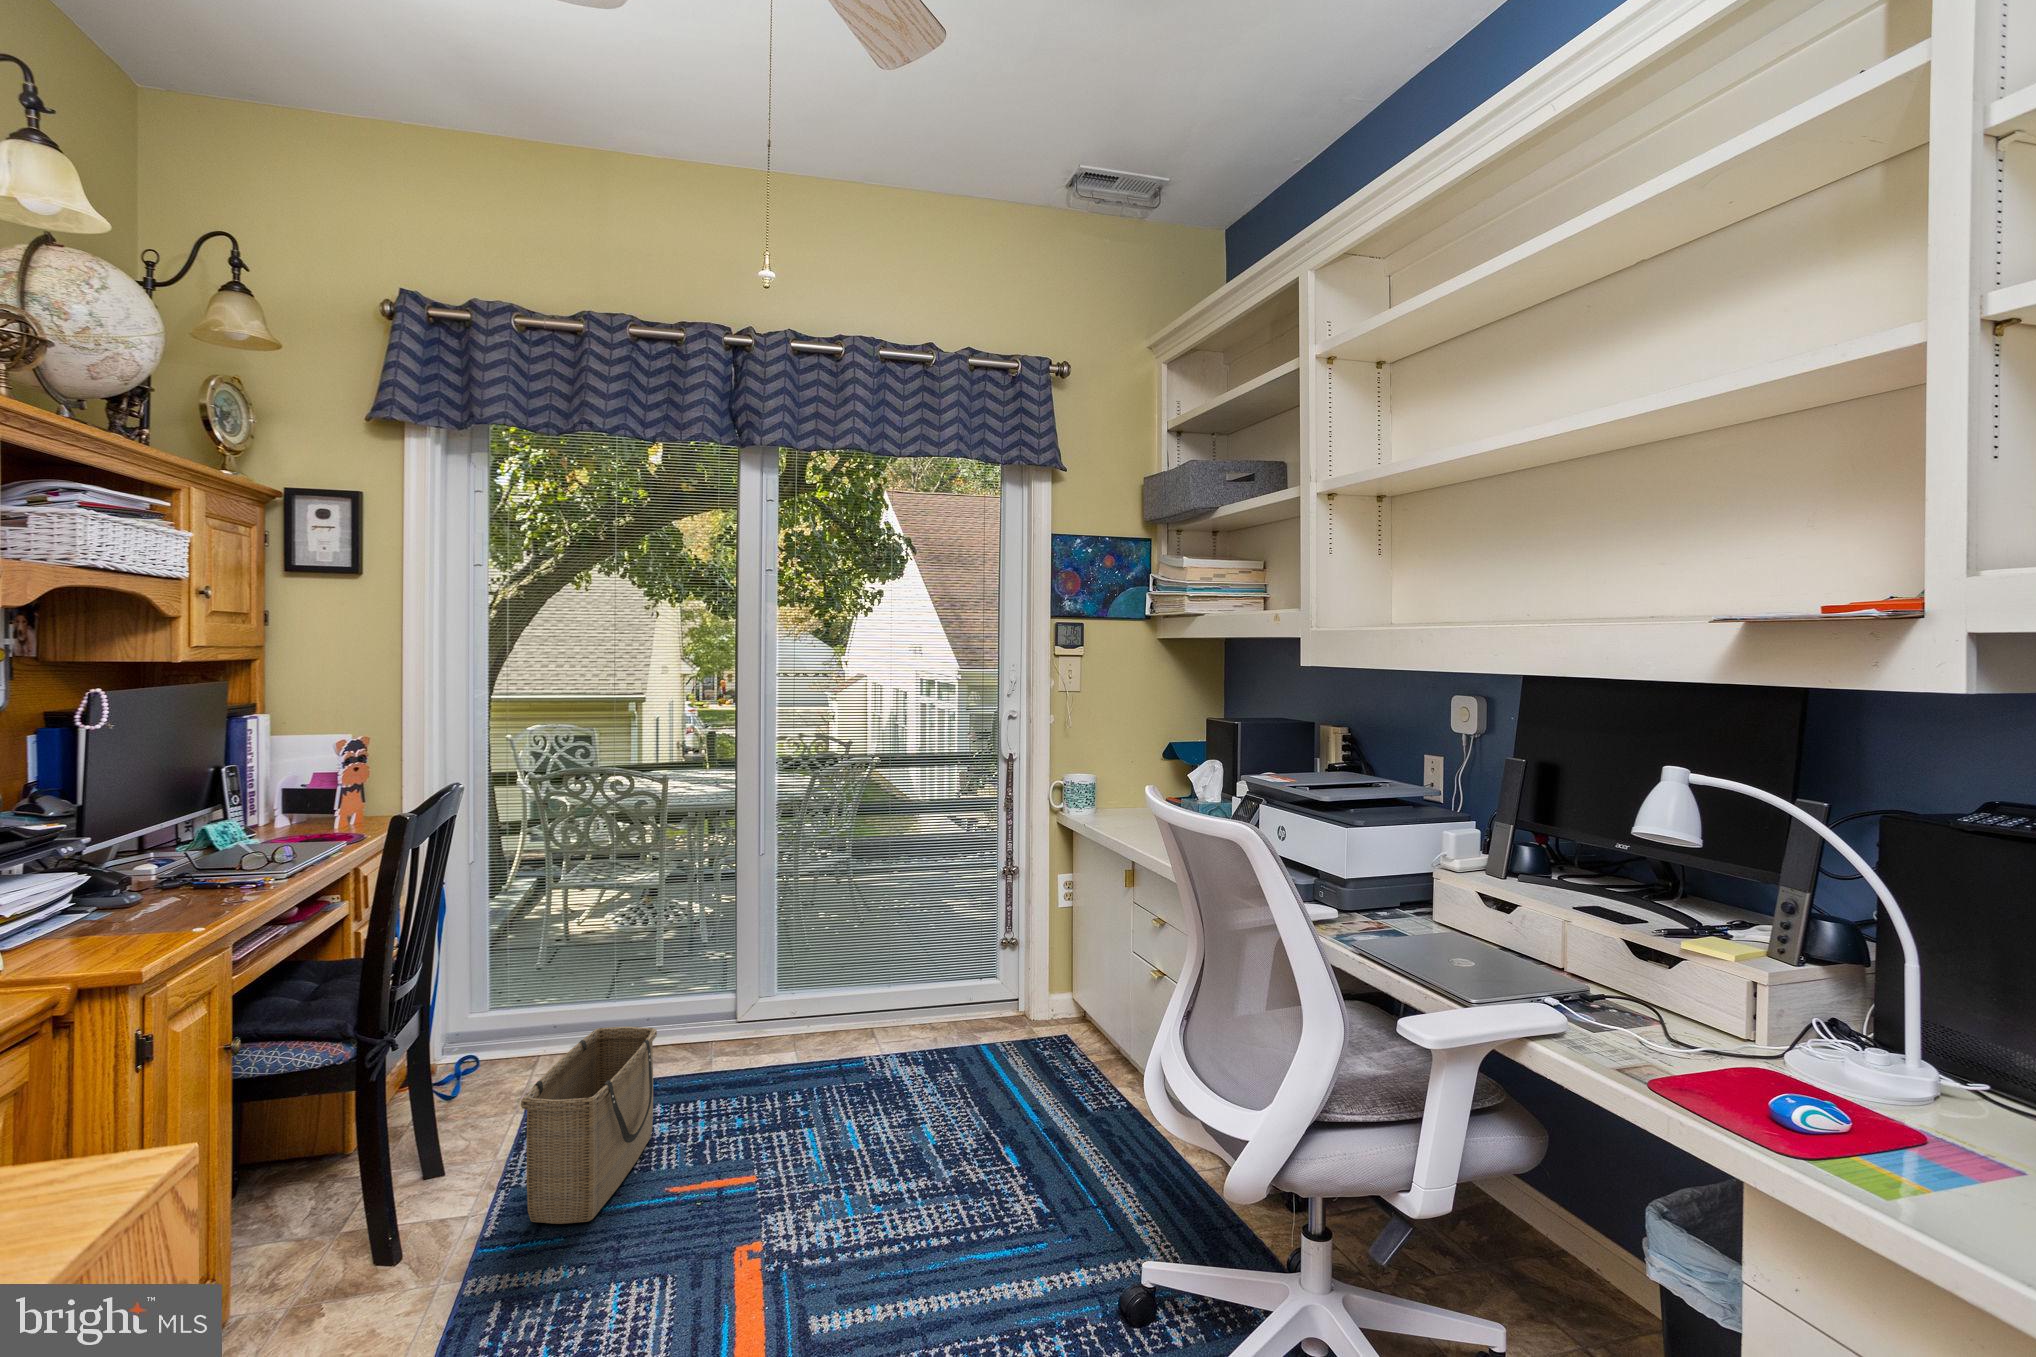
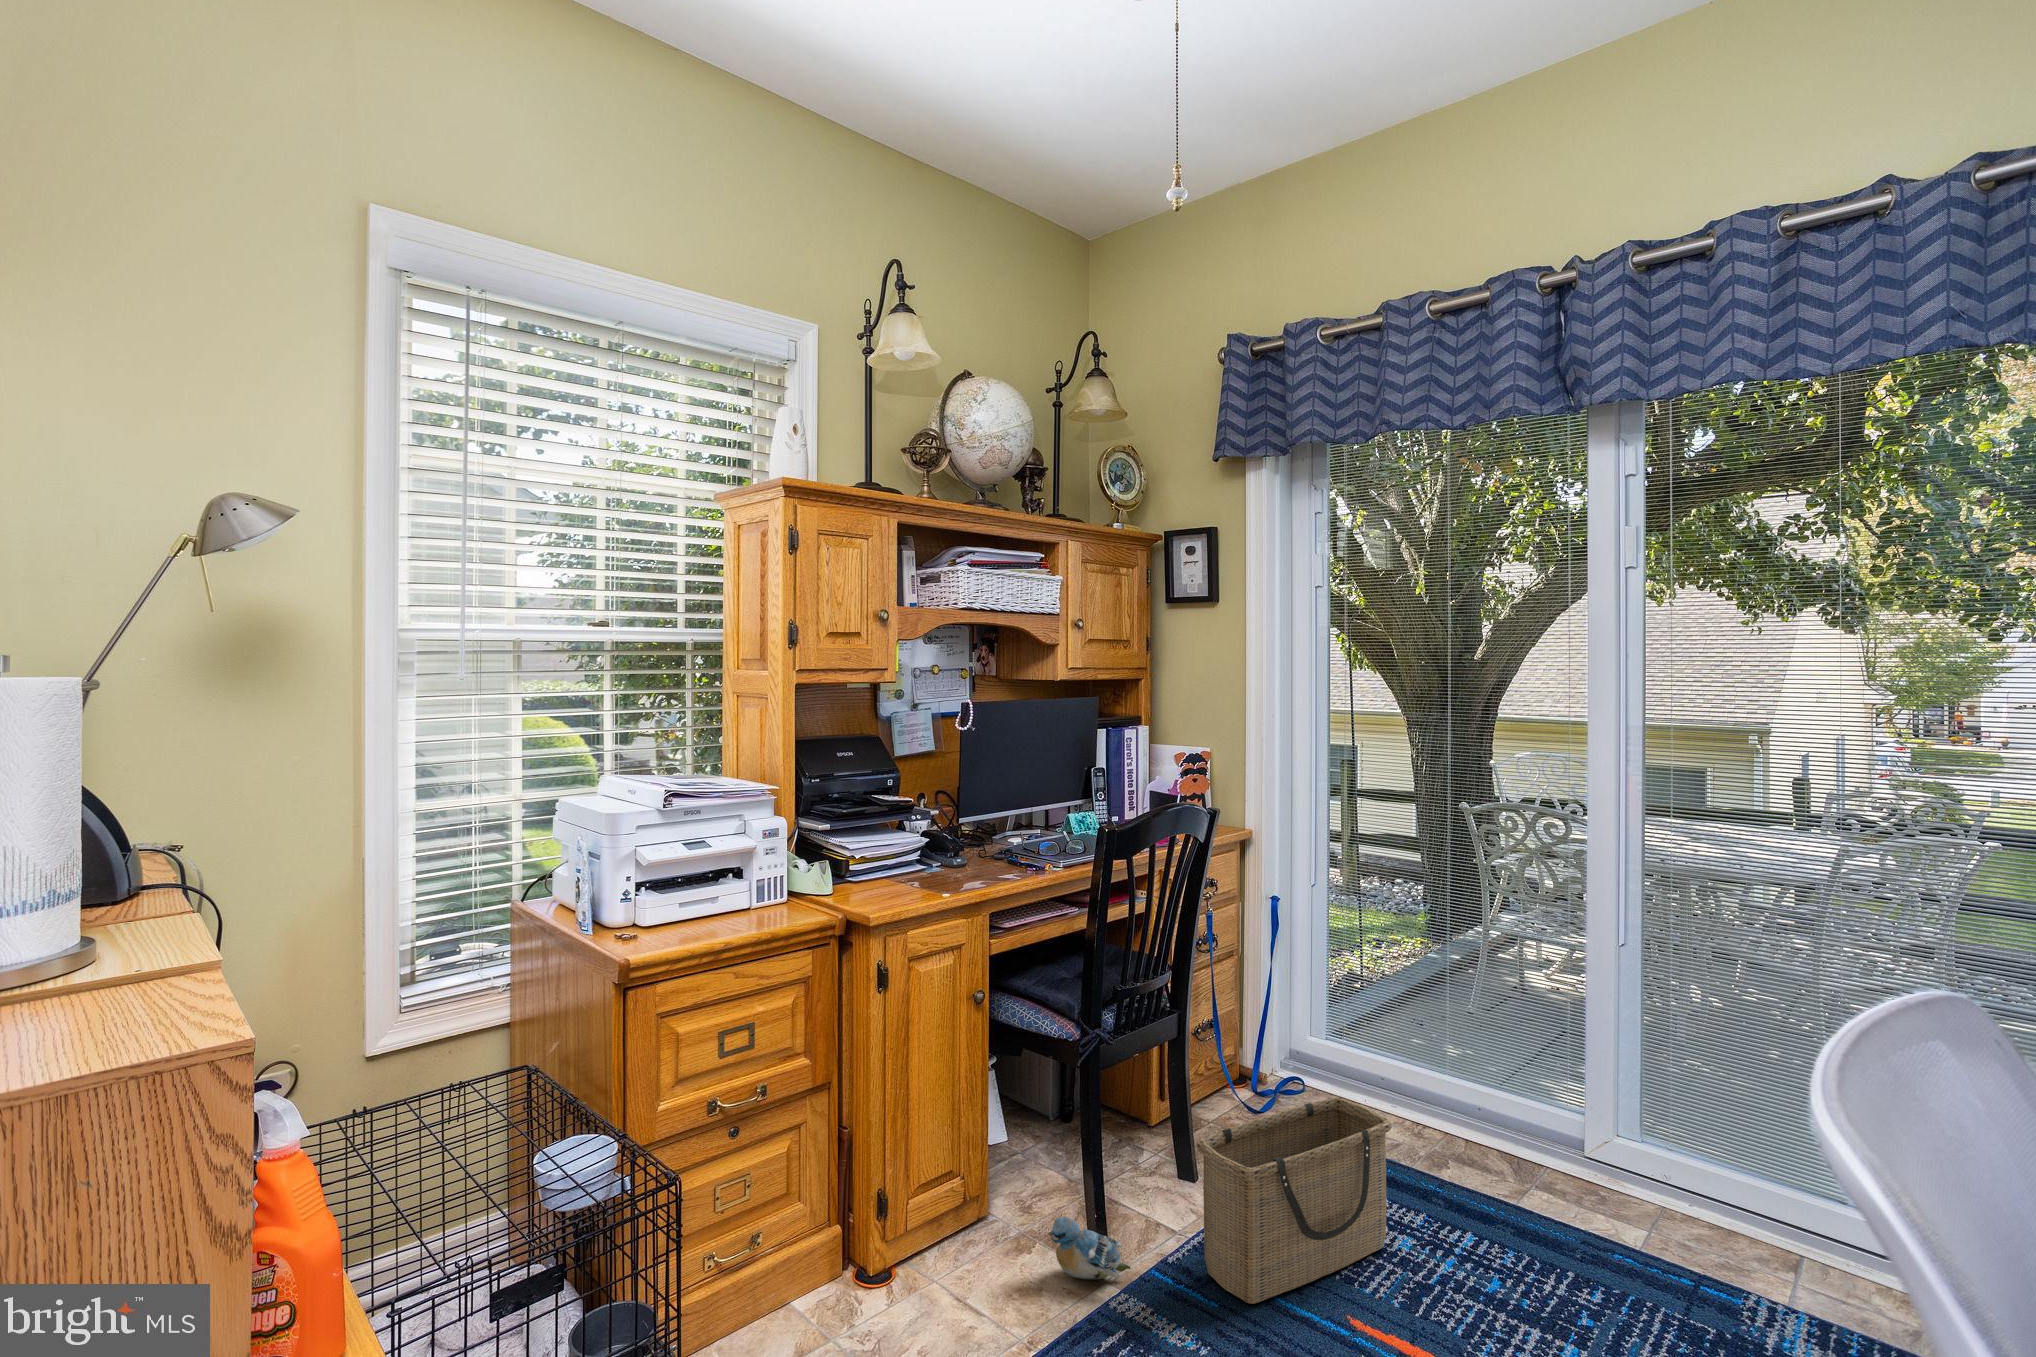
plush toy: none [369,1236,464,1295] -> present [1049,1217,1130,1280]

